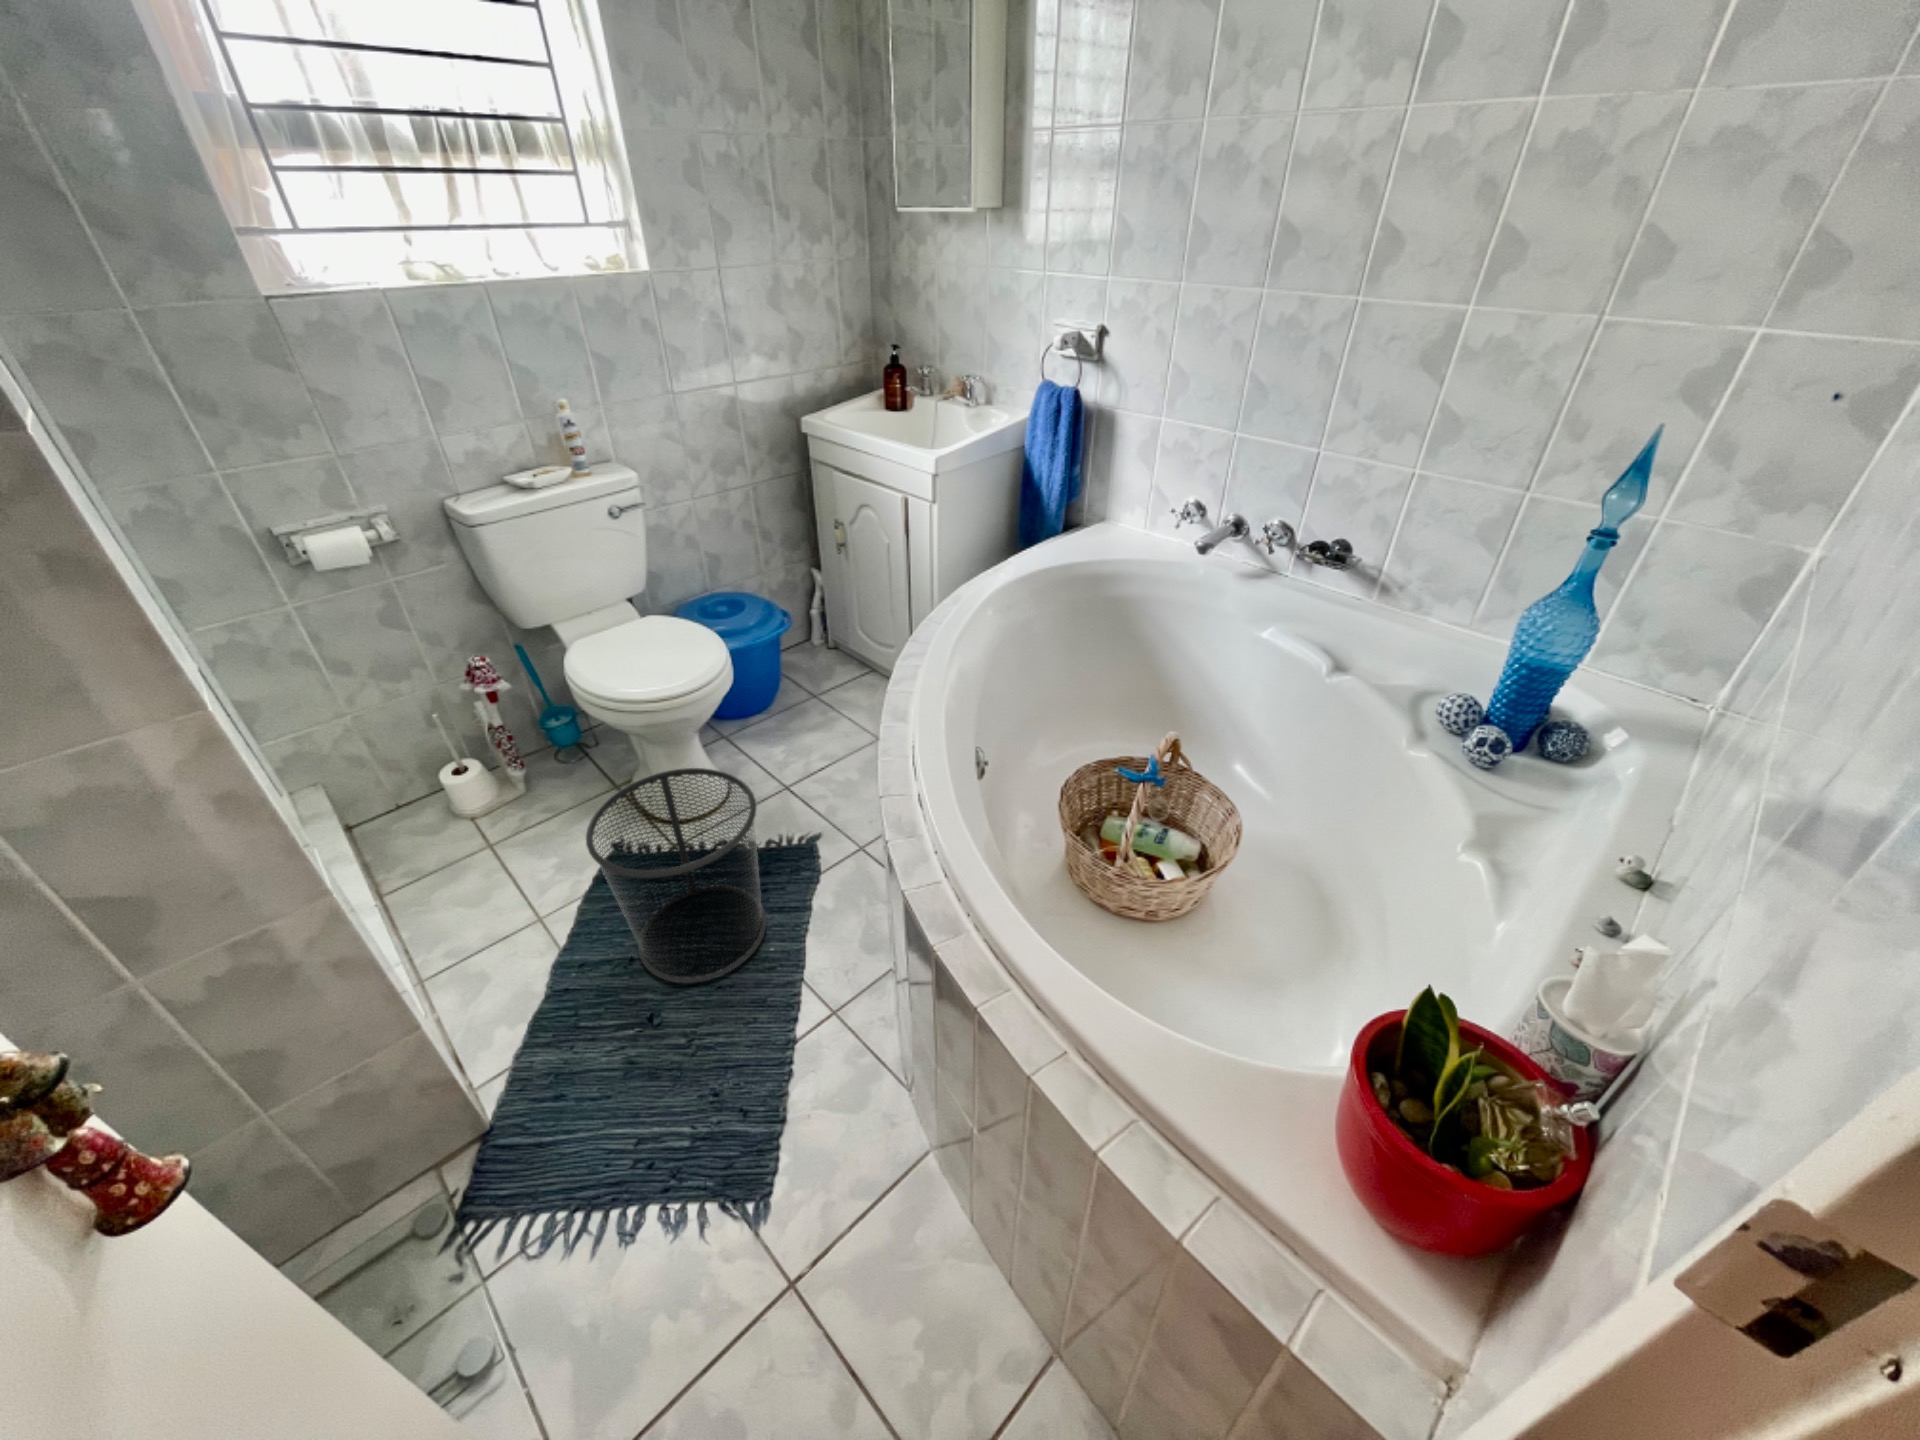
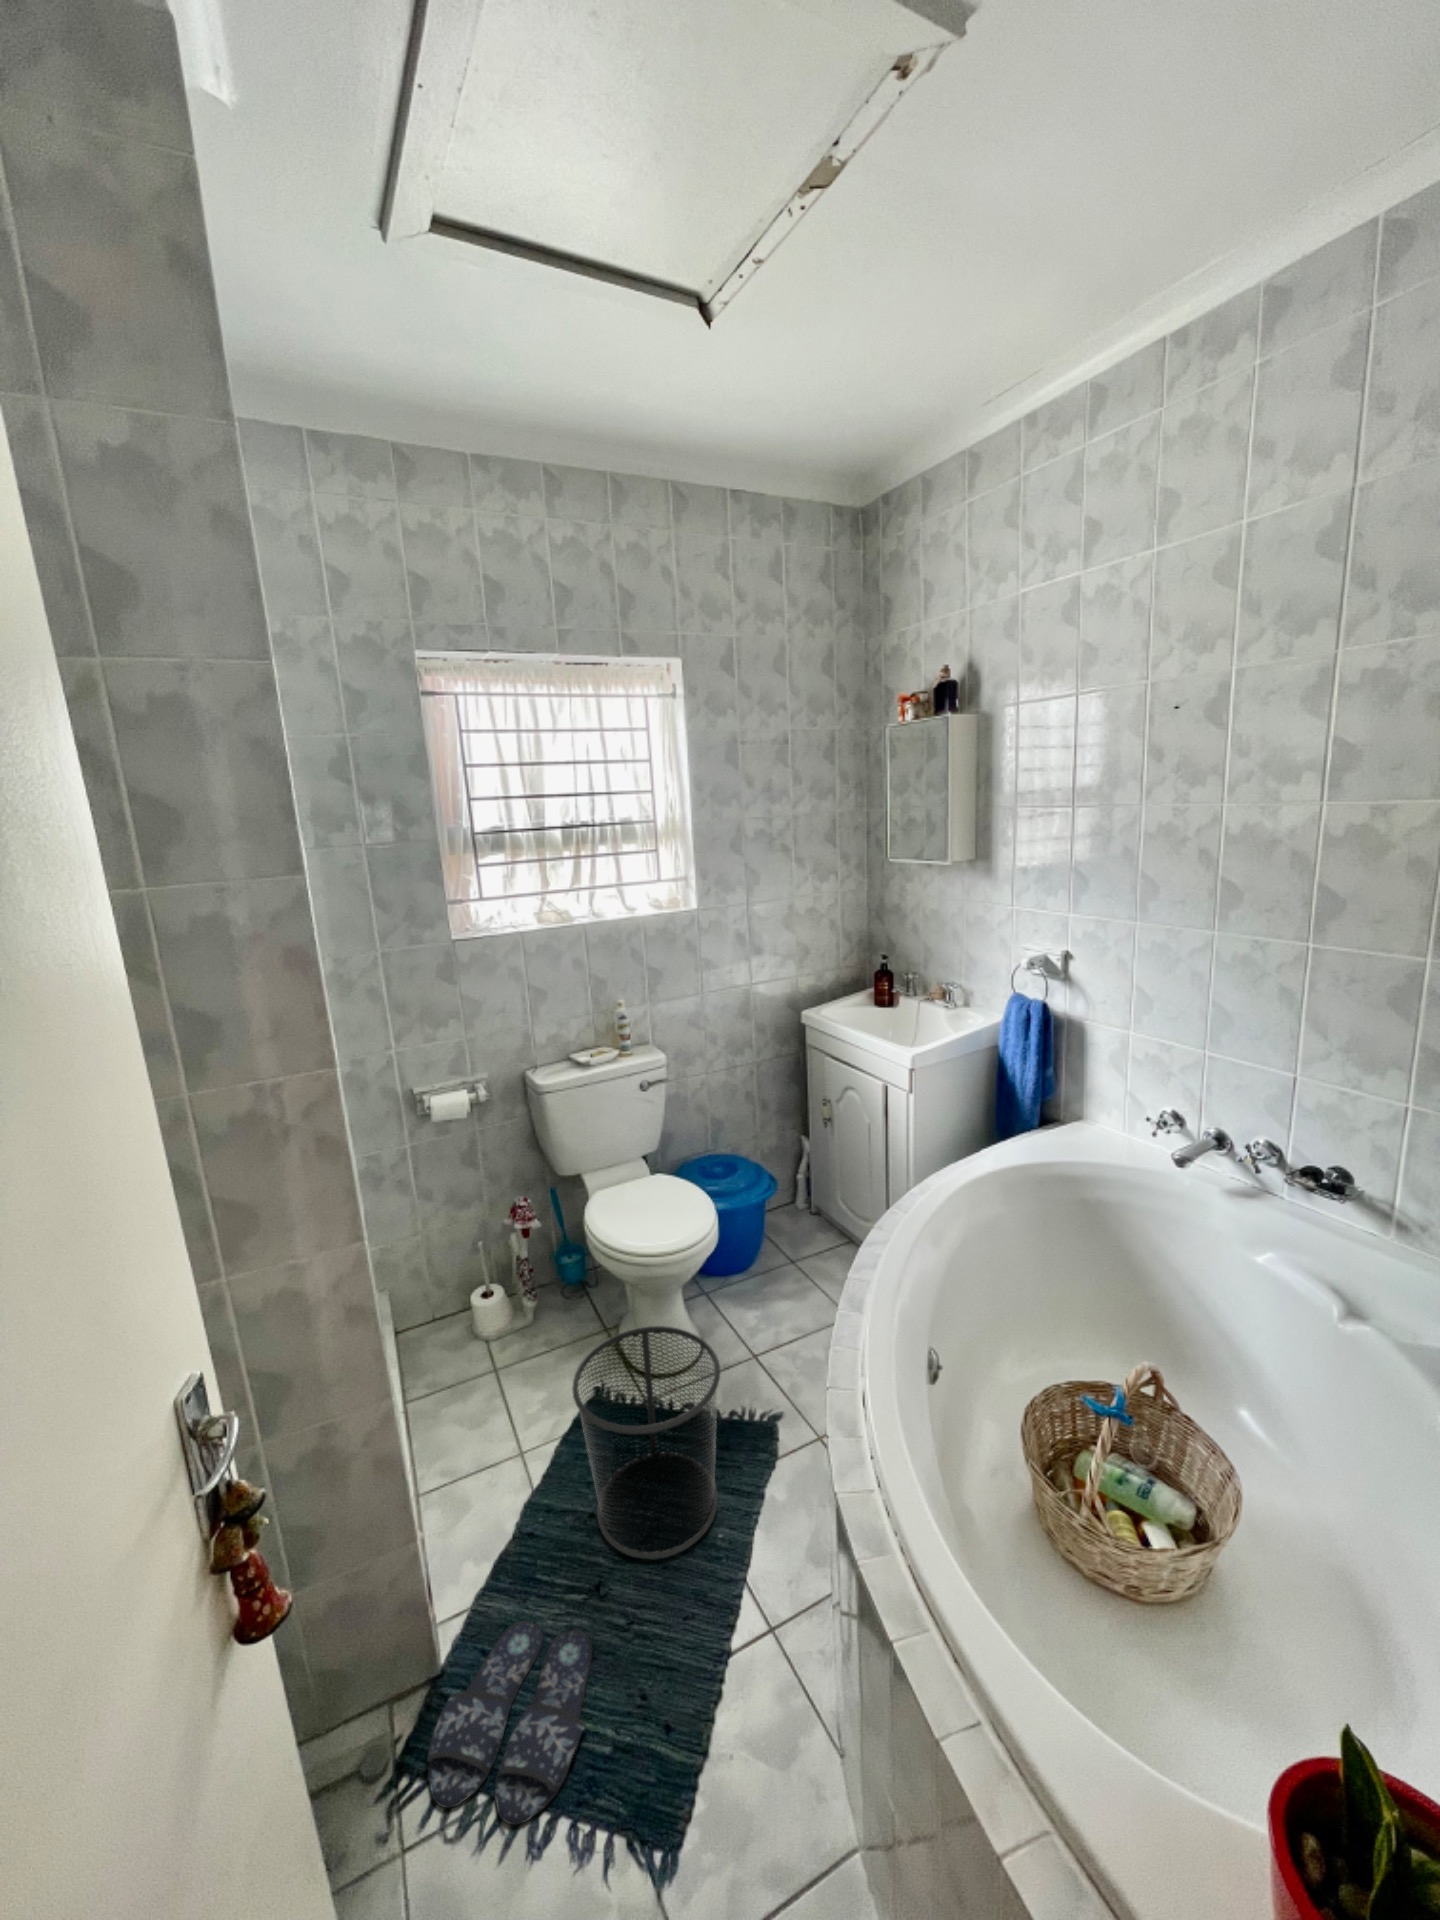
slippers: none [490,1057,661,1237] -> present [427,1621,592,1825]

